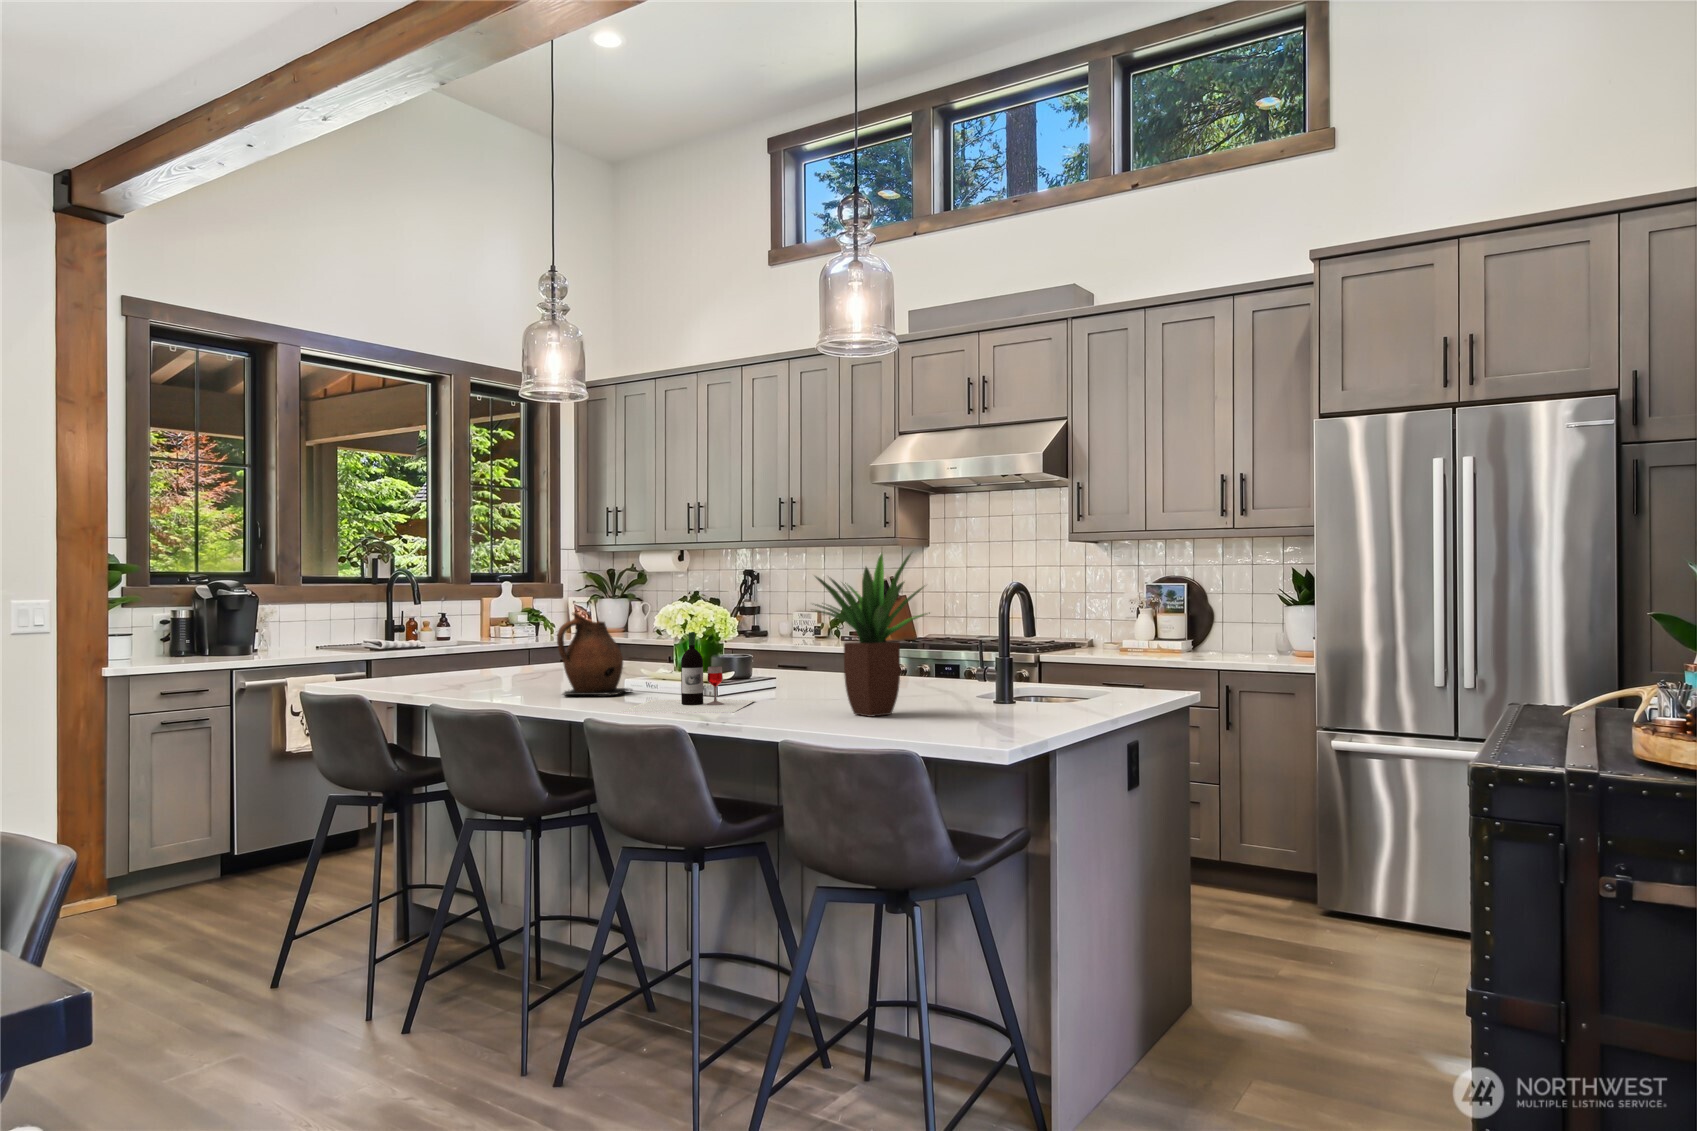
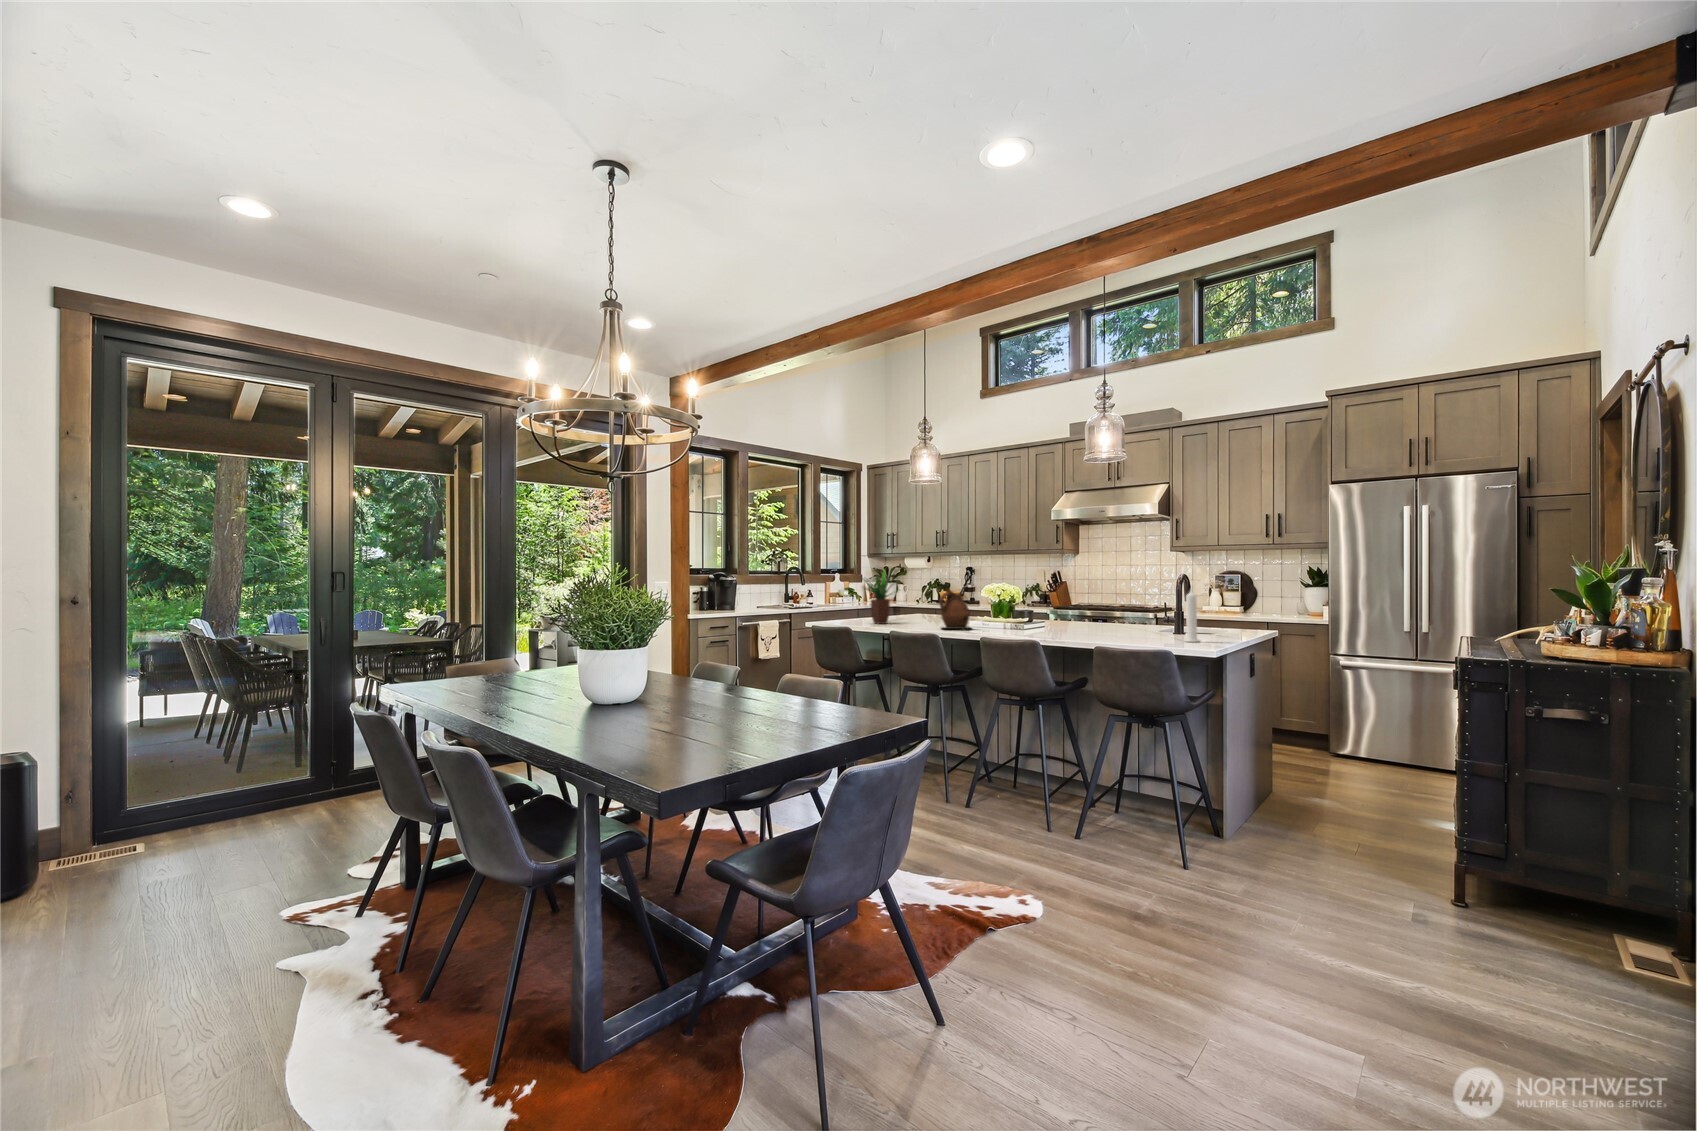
potted plant: present [815,554,930,717] -> present [865,571,892,624]
candle: none [971,612,1003,726] -> present [1185,590,1199,642]
wine bottle: present [620,632,755,713] -> none [993,598,1051,636]

